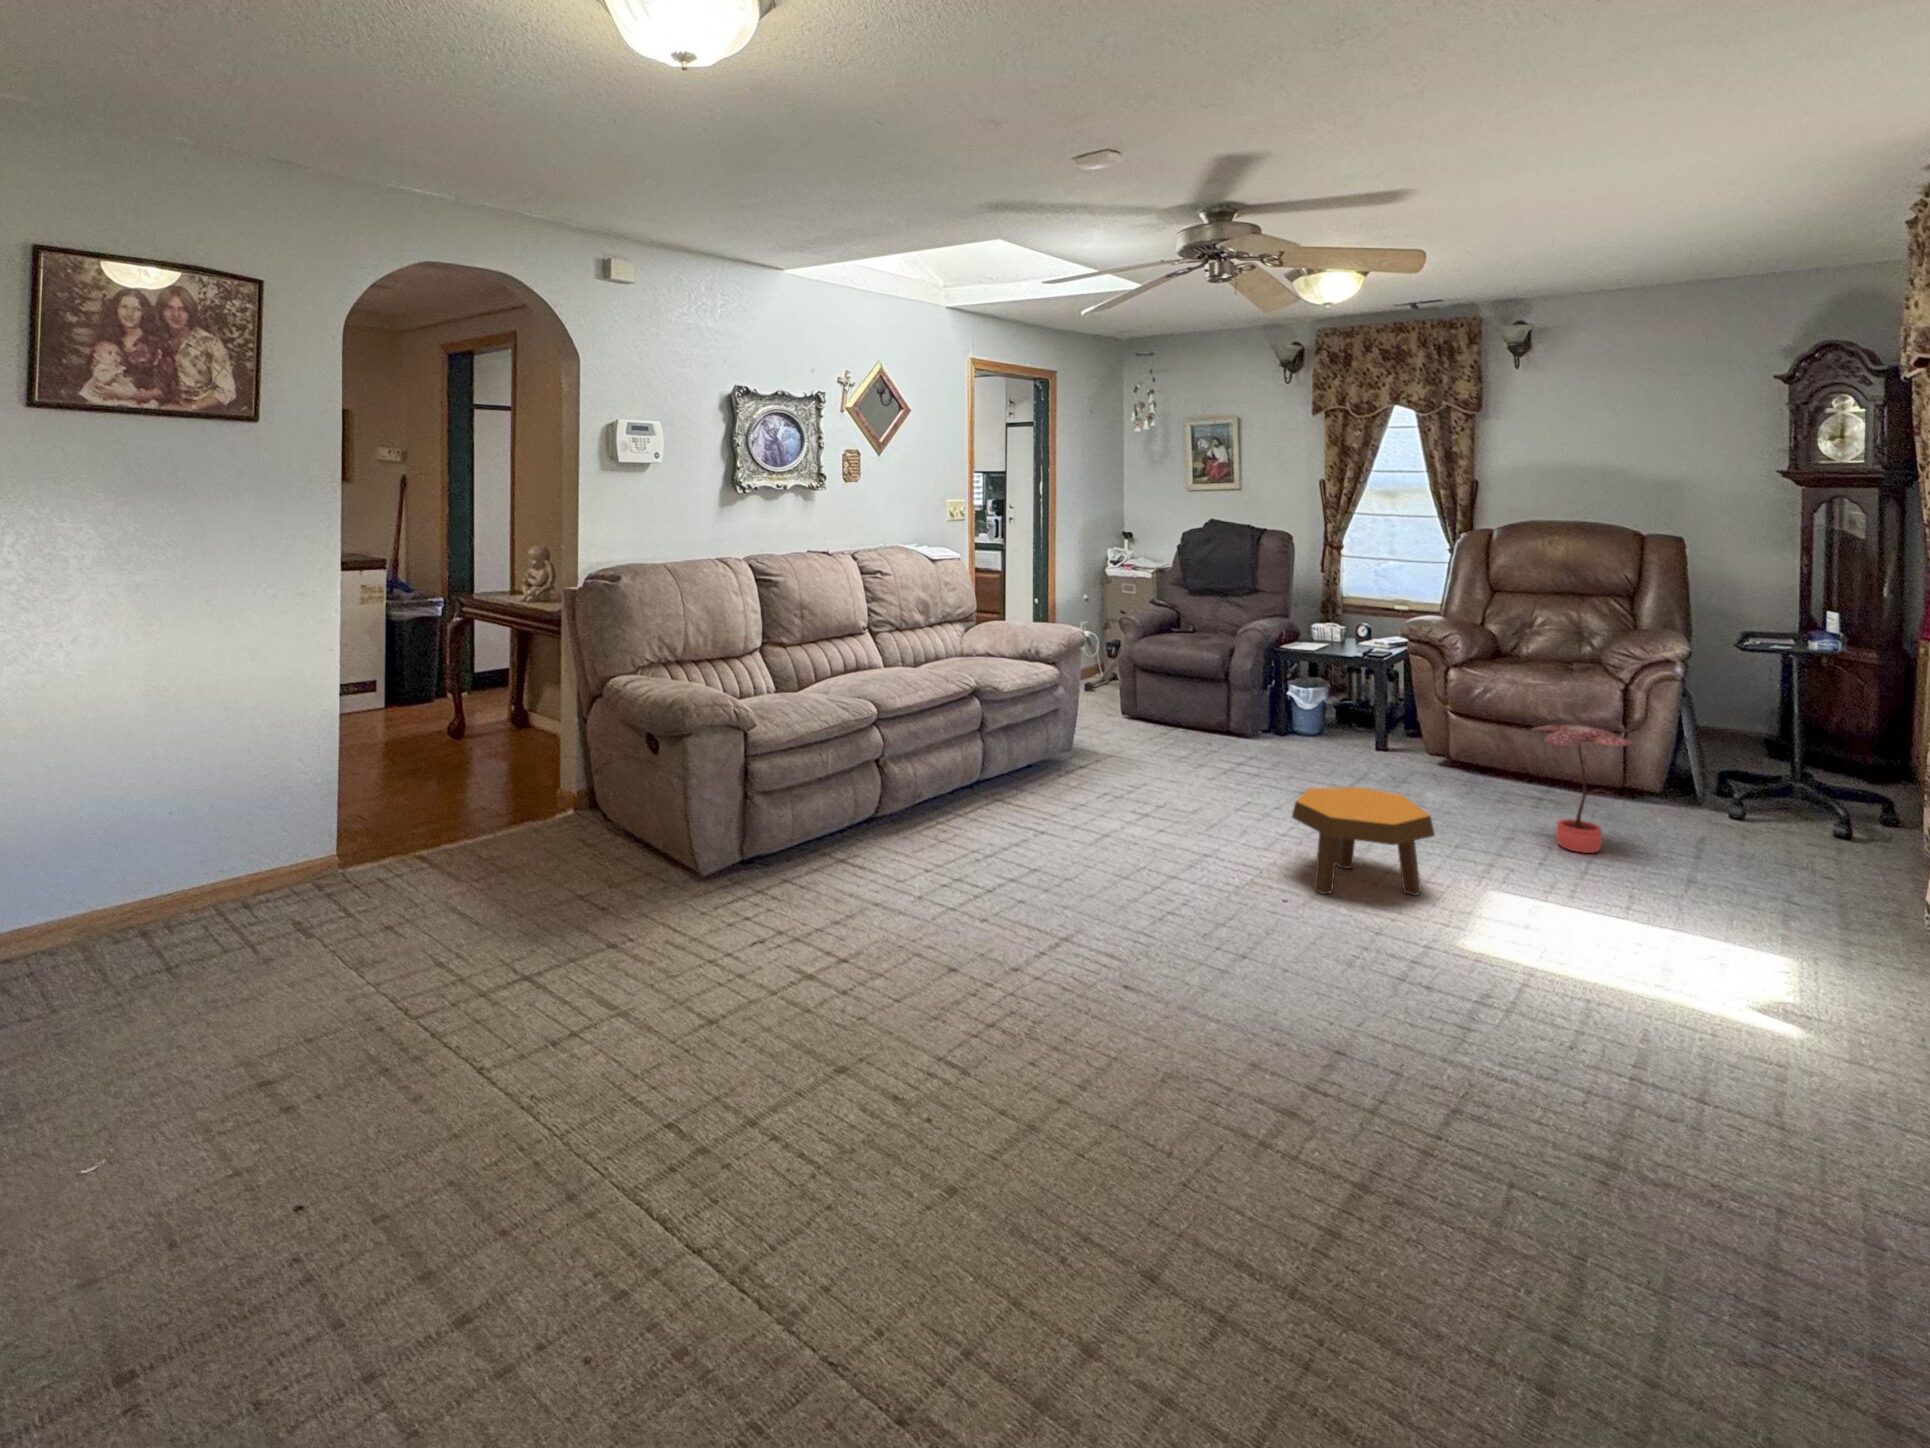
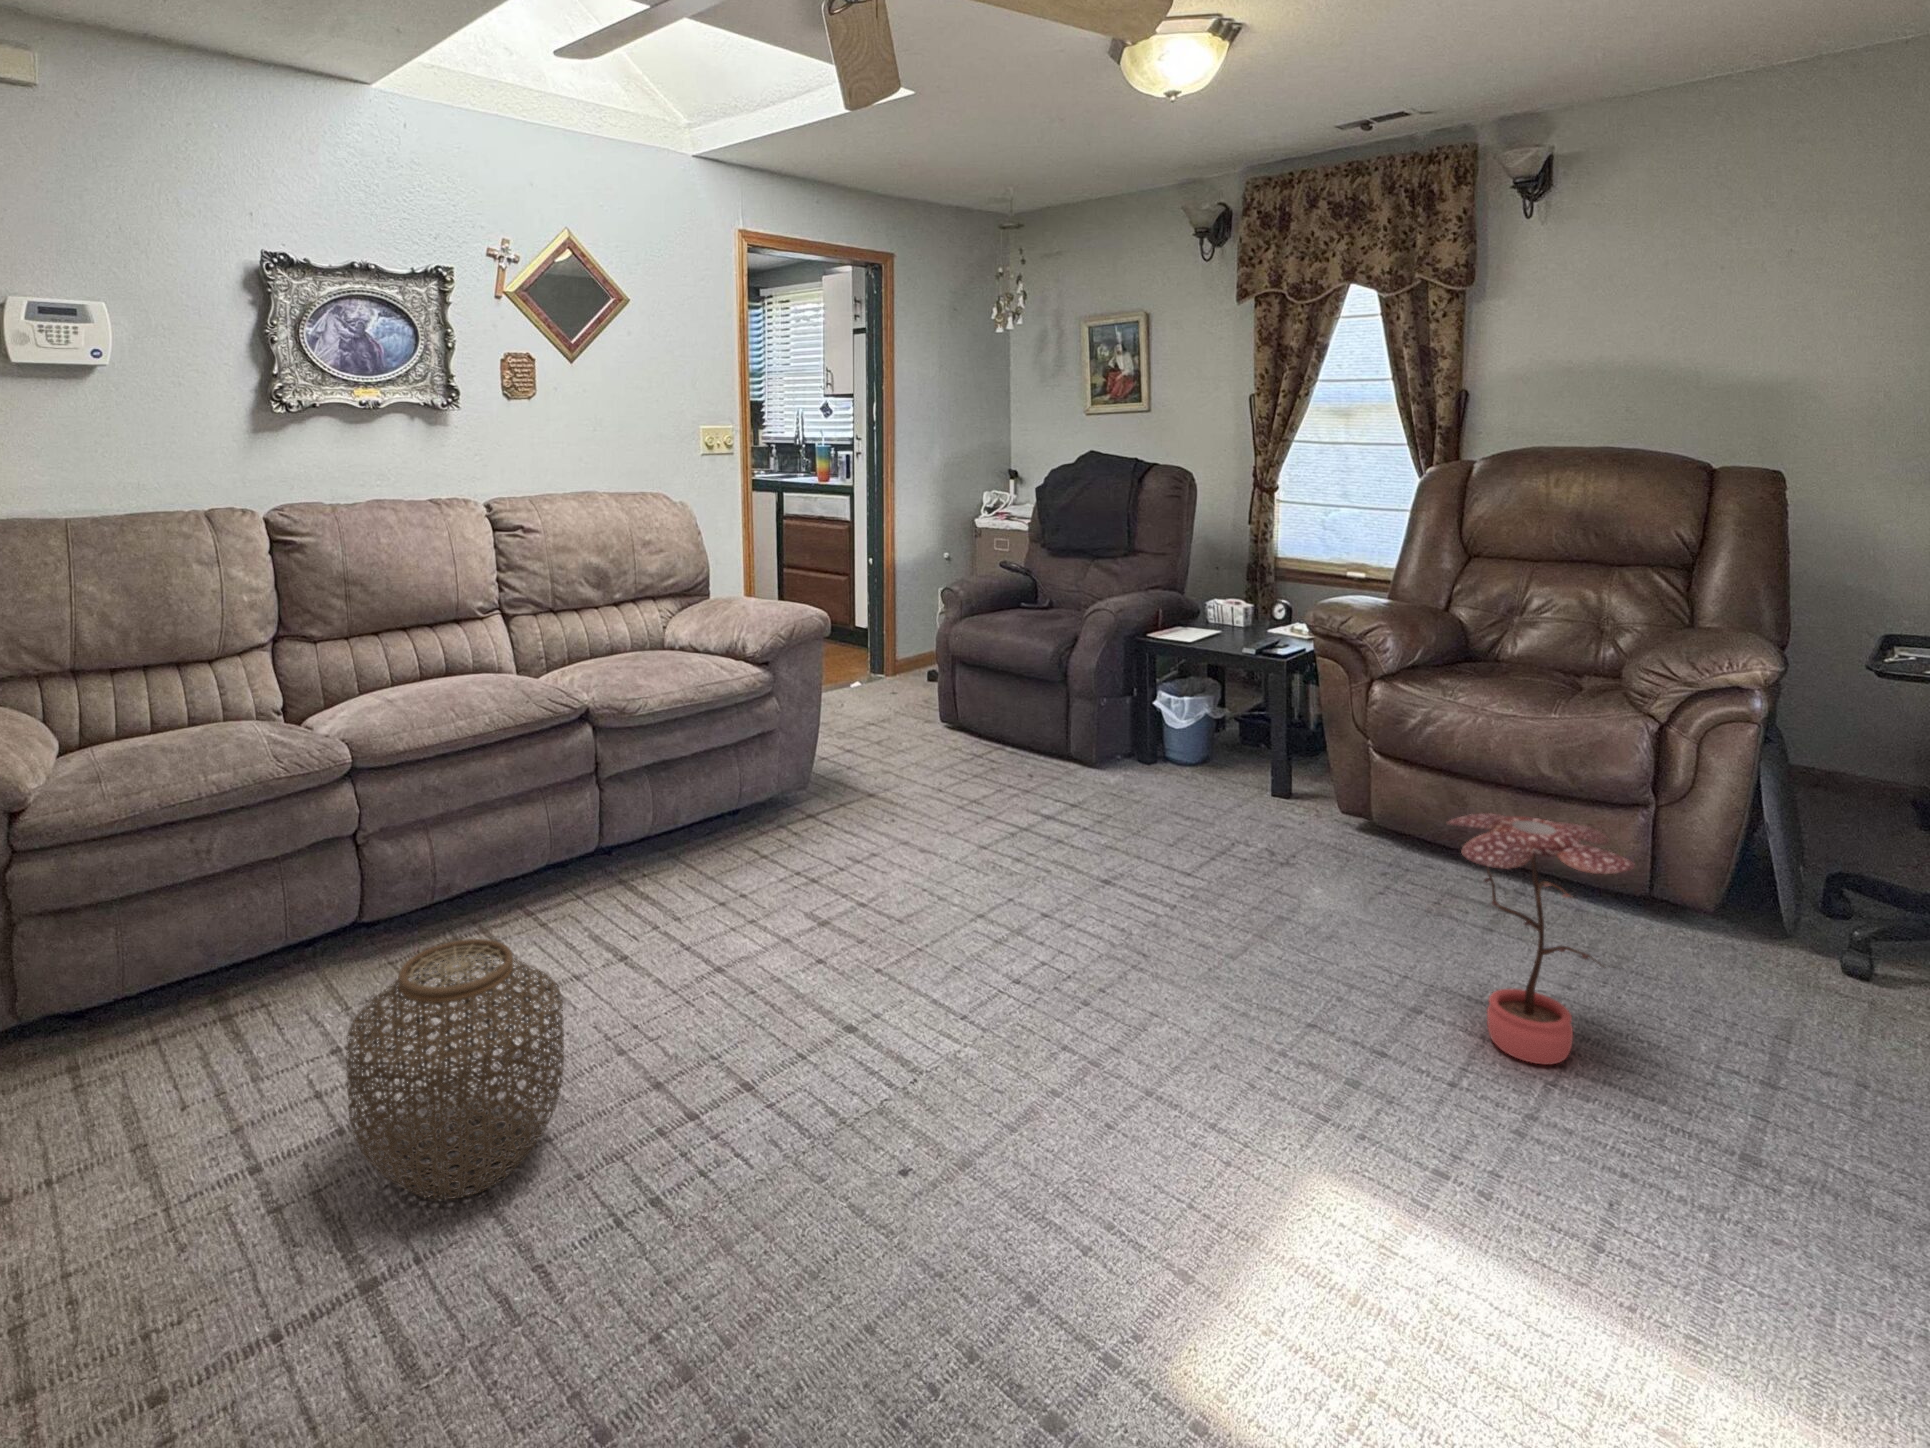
woven basket: none [1023,785,1127,909] -> present [346,939,564,1200]
footstool: present [1292,787,1435,895] -> none [929,934,1176,1187]

